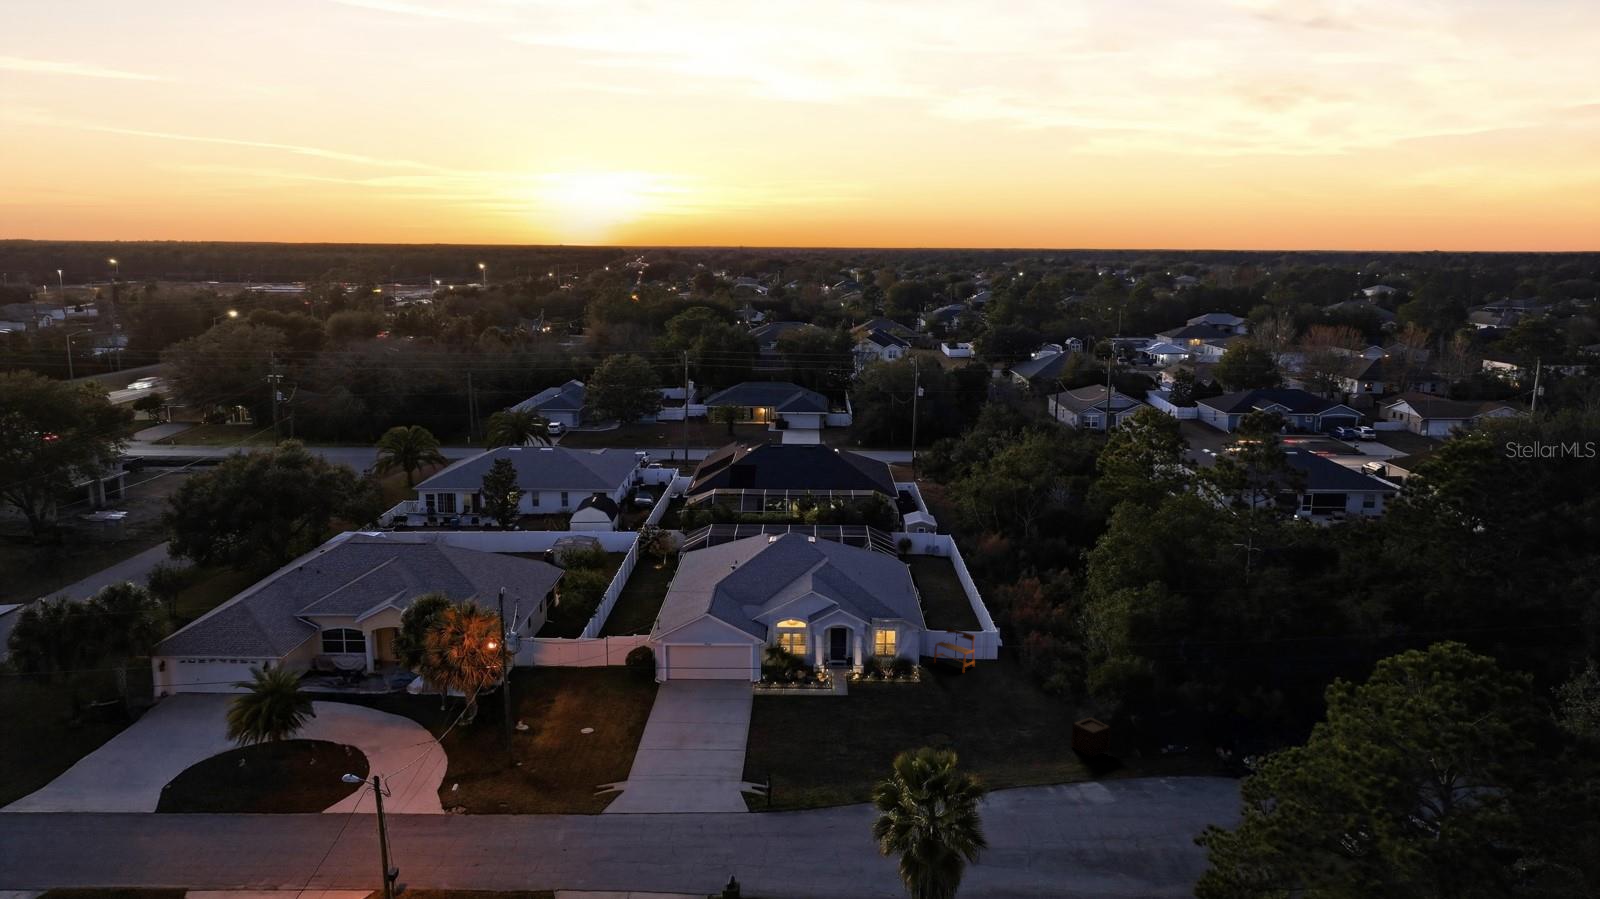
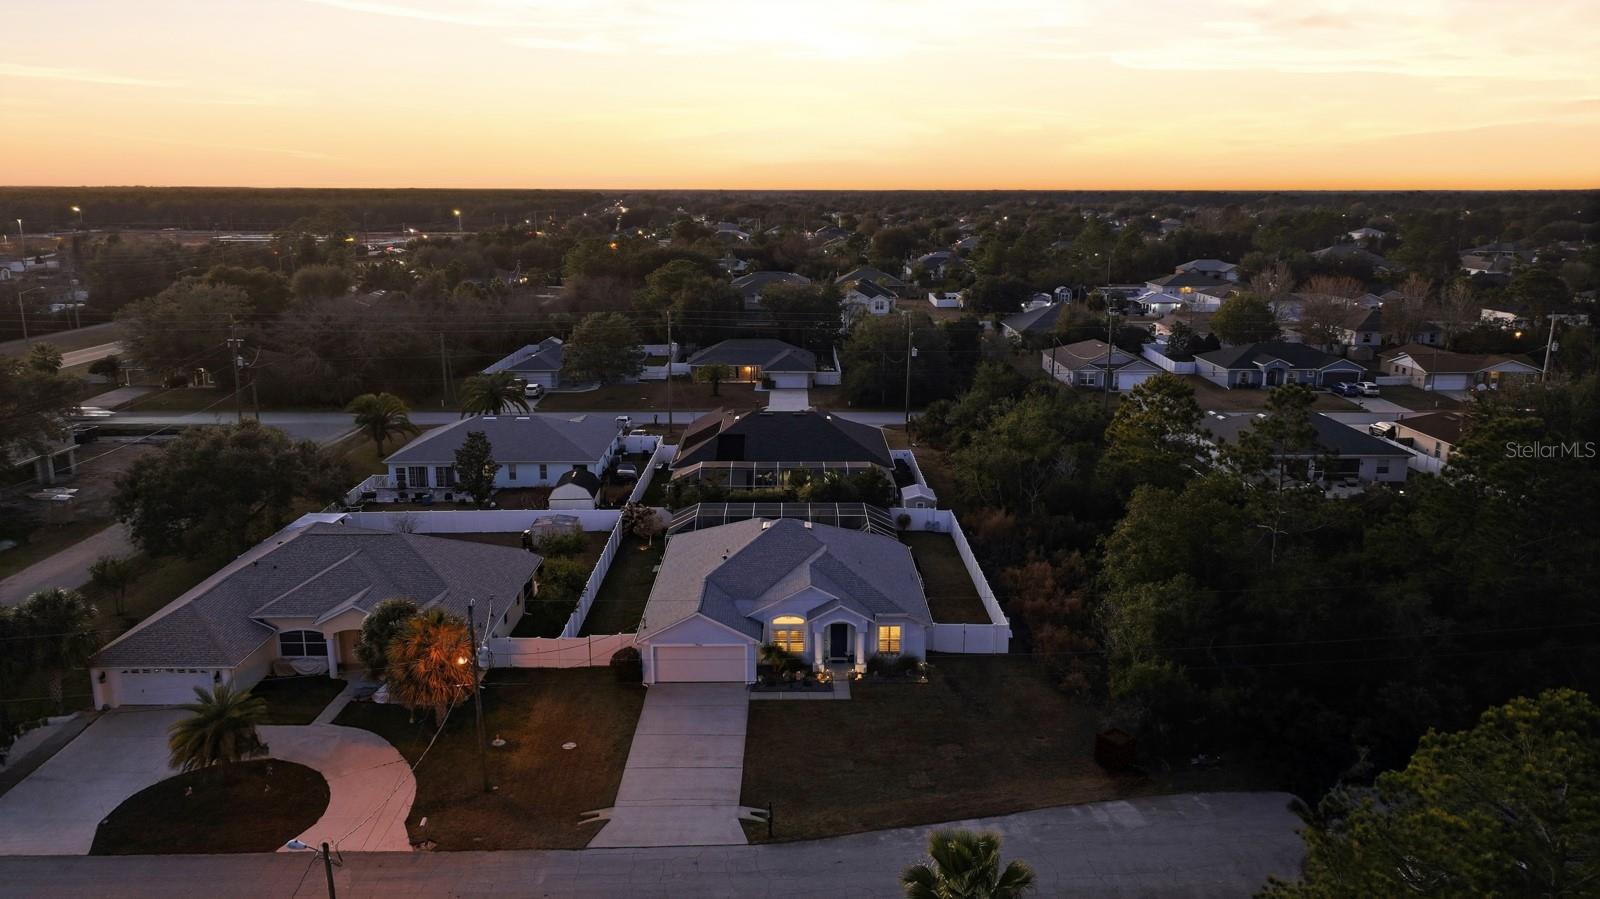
bench: present [934,627,975,672] -> none [939,619,984,670]

